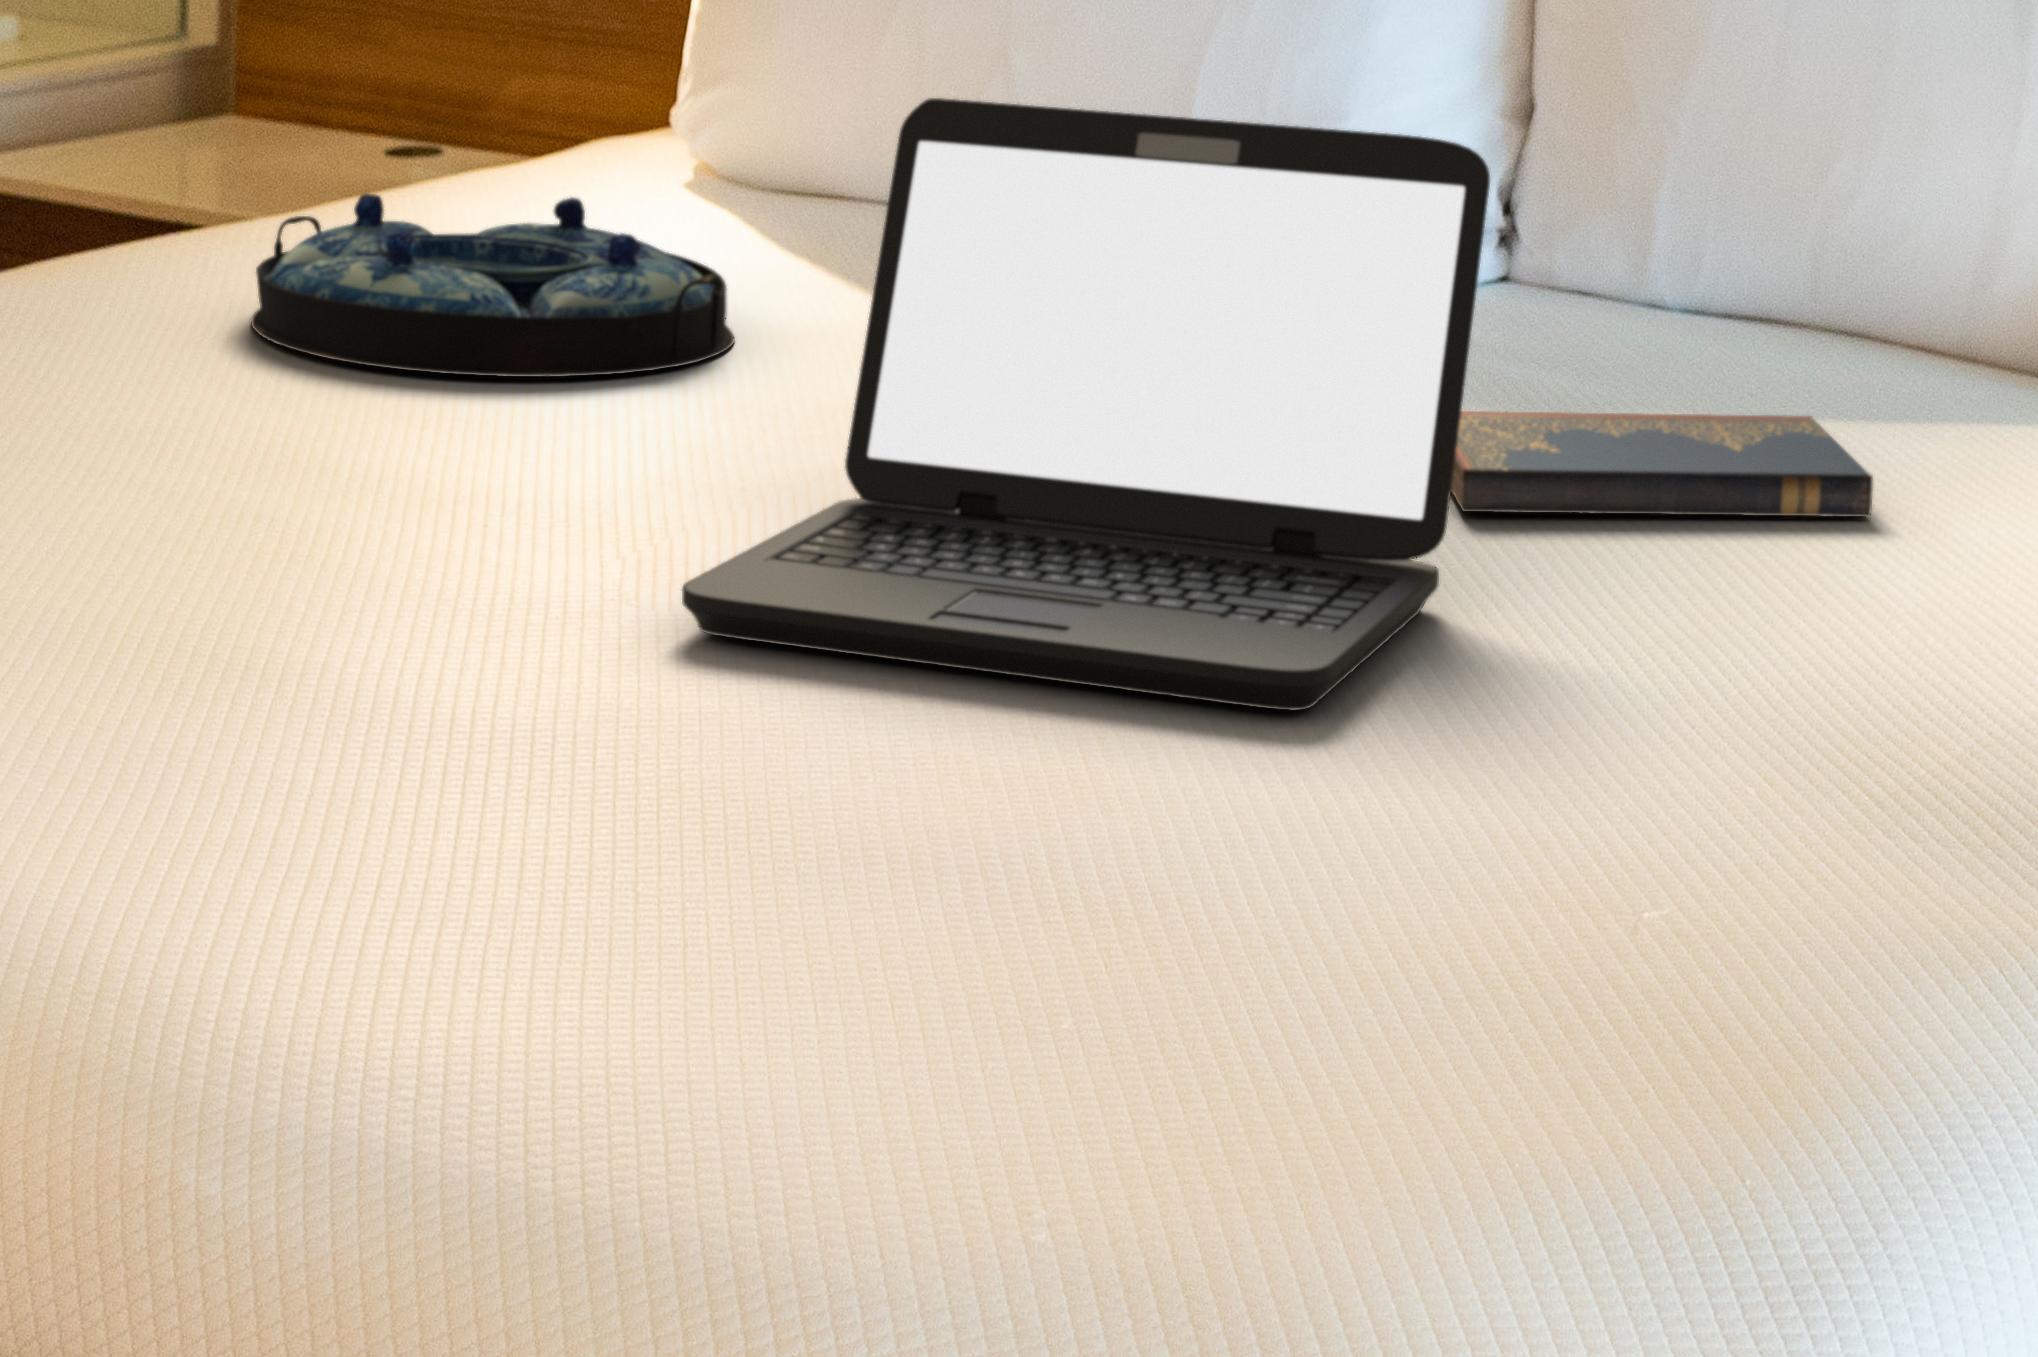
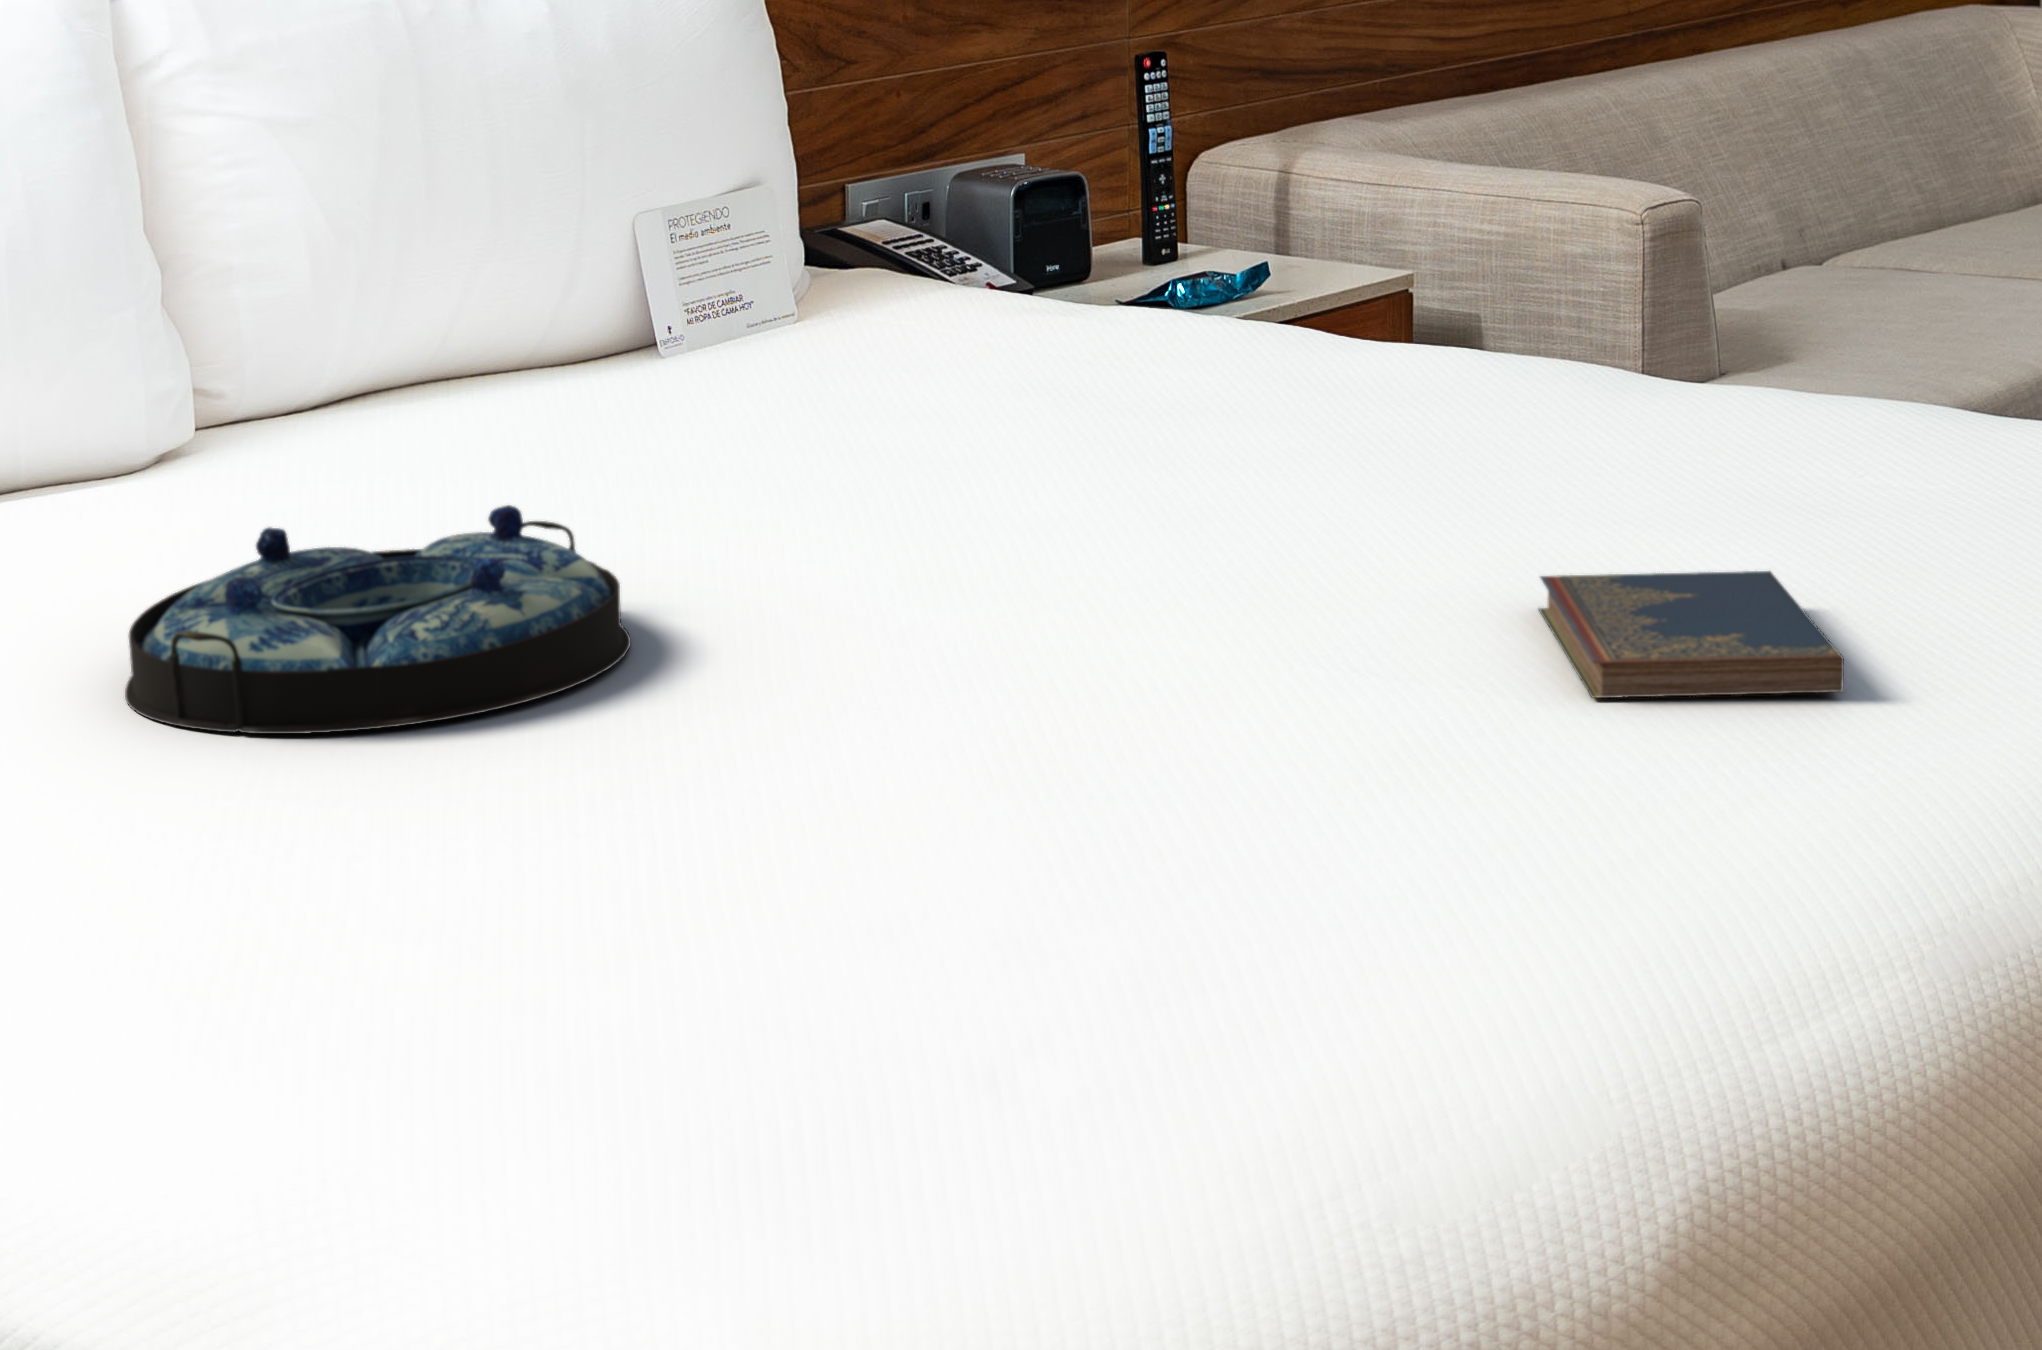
laptop: present [682,98,1490,710] -> none [1072,166,1594,587]
hardcover book: present [1451,411,1873,517] -> present [1539,571,1844,698]

